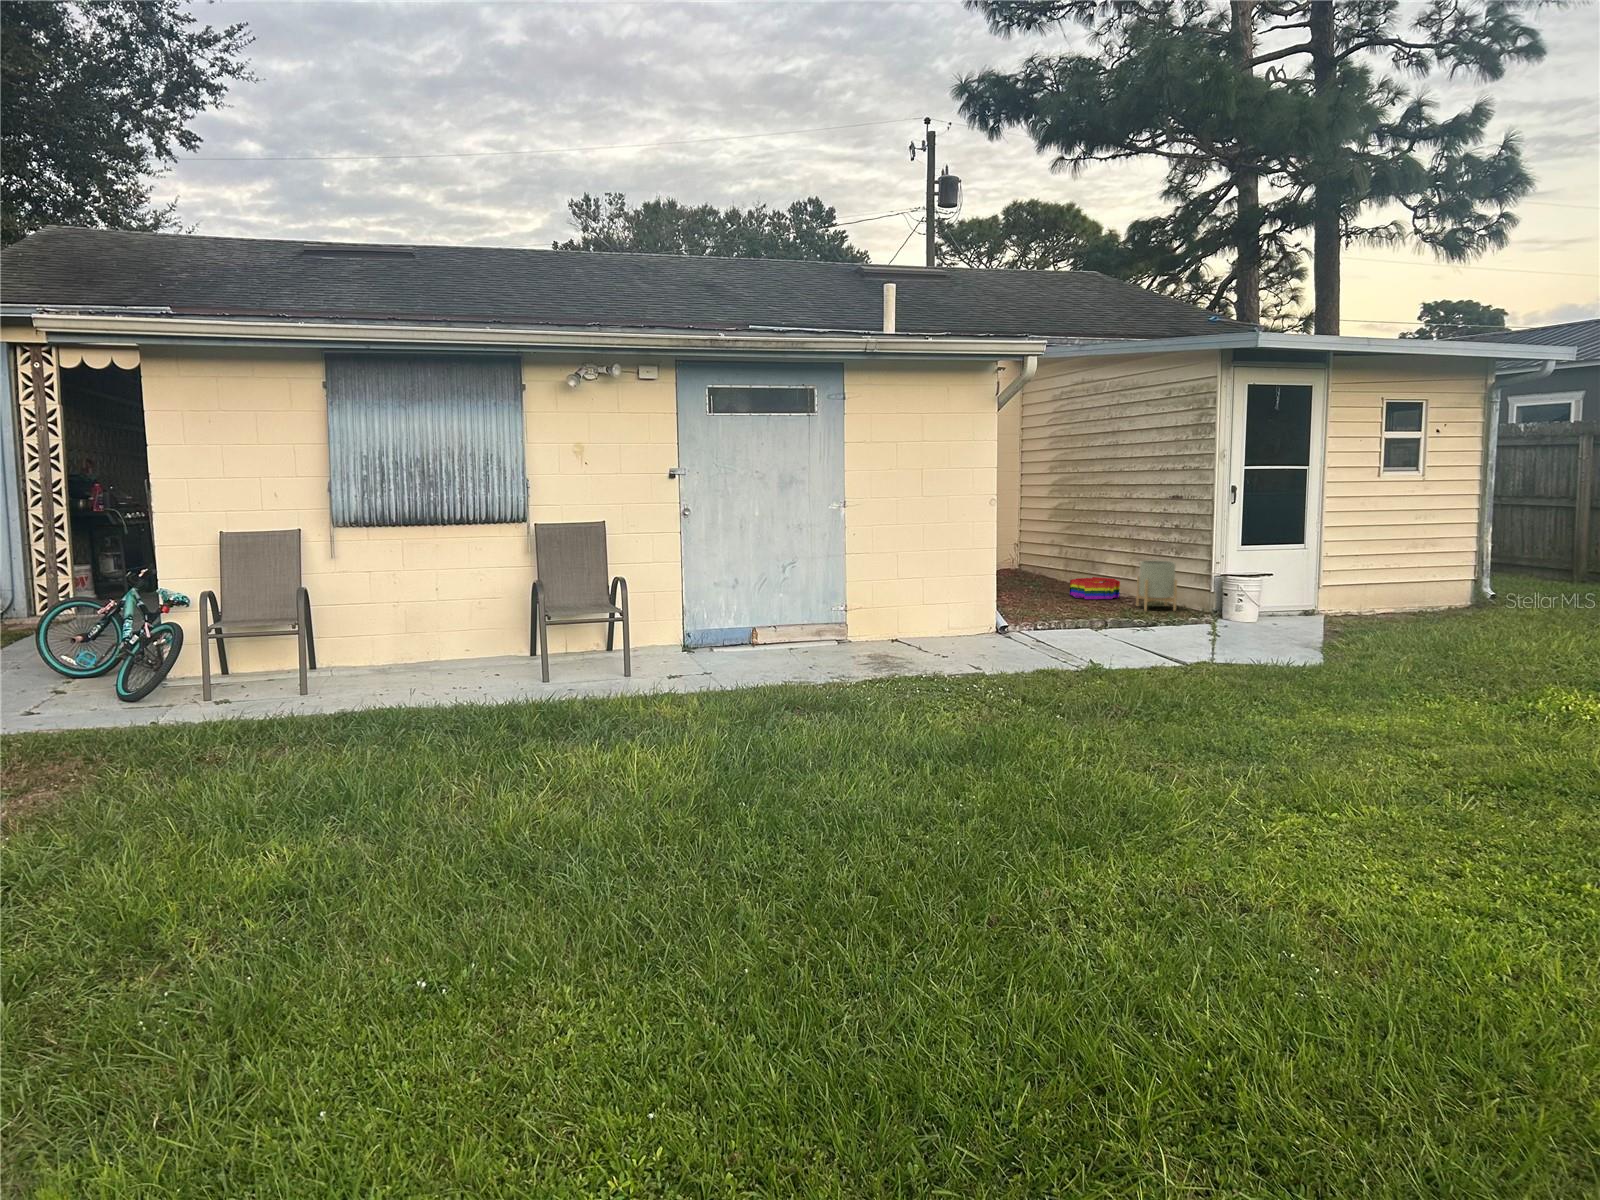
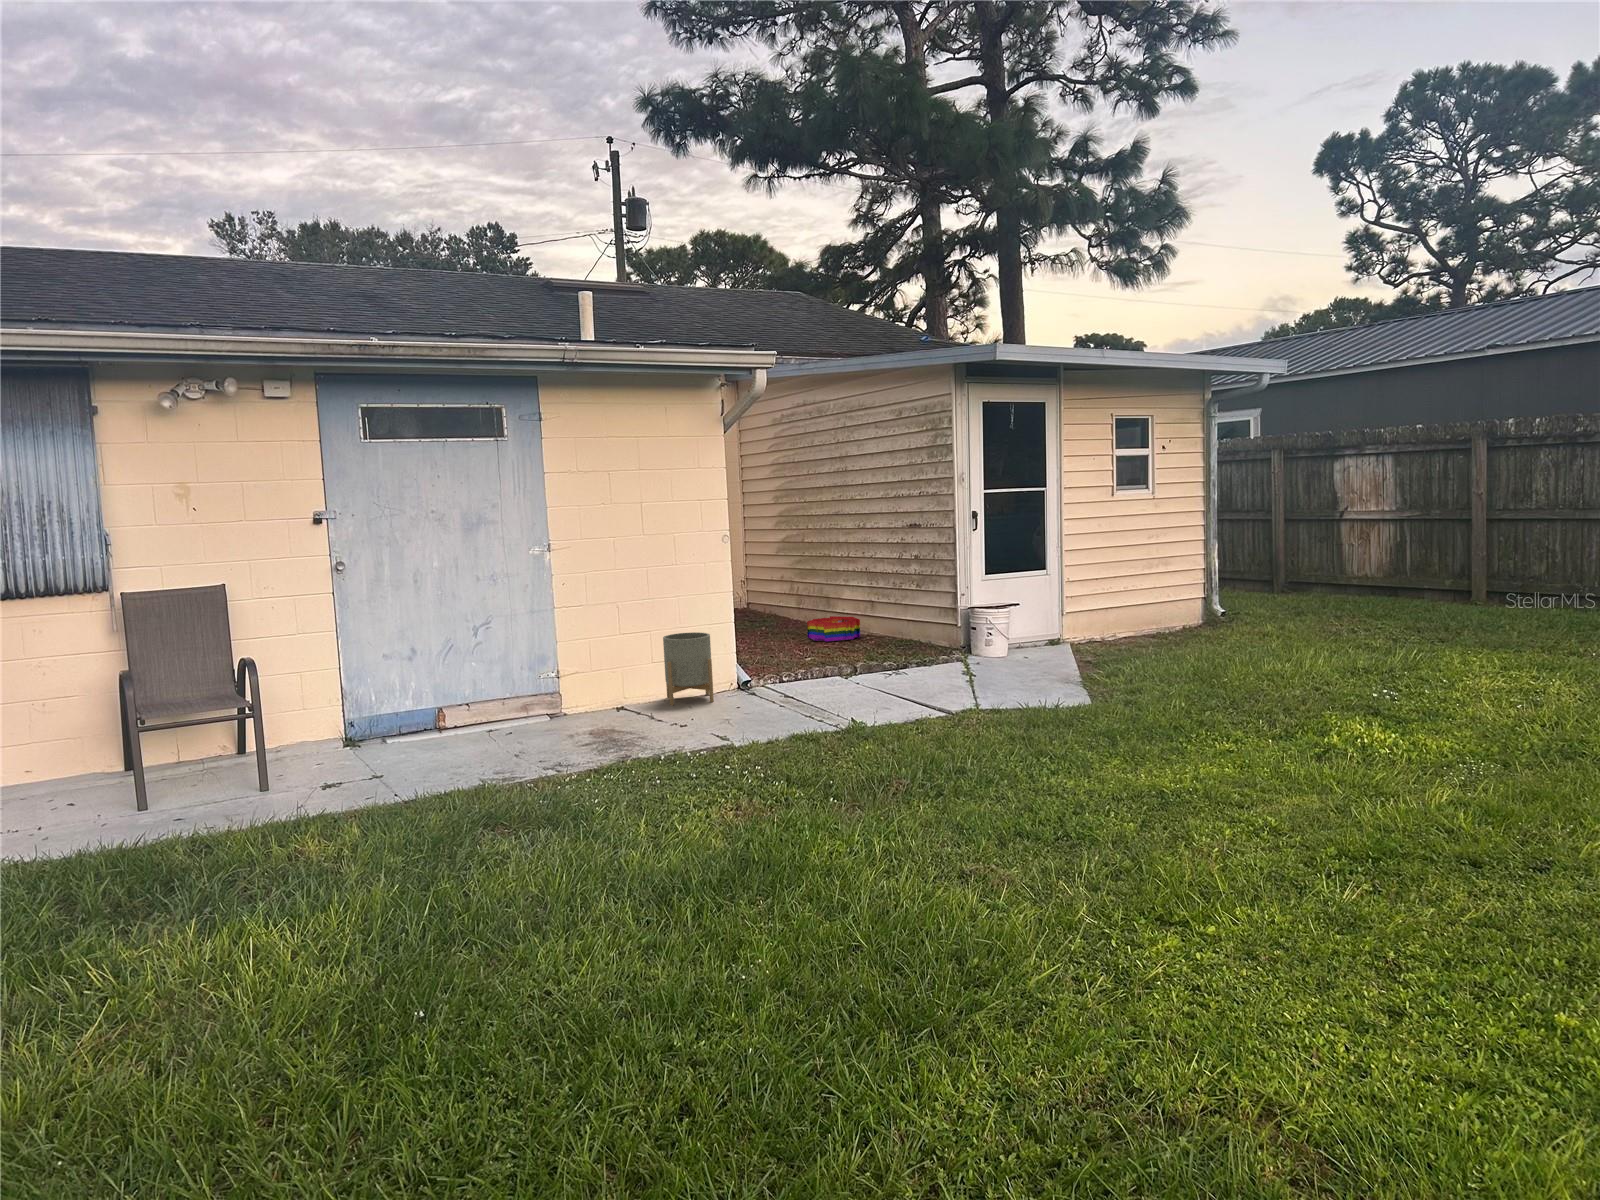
planter: present [1136,560,1177,611] -> present [663,632,714,706]

